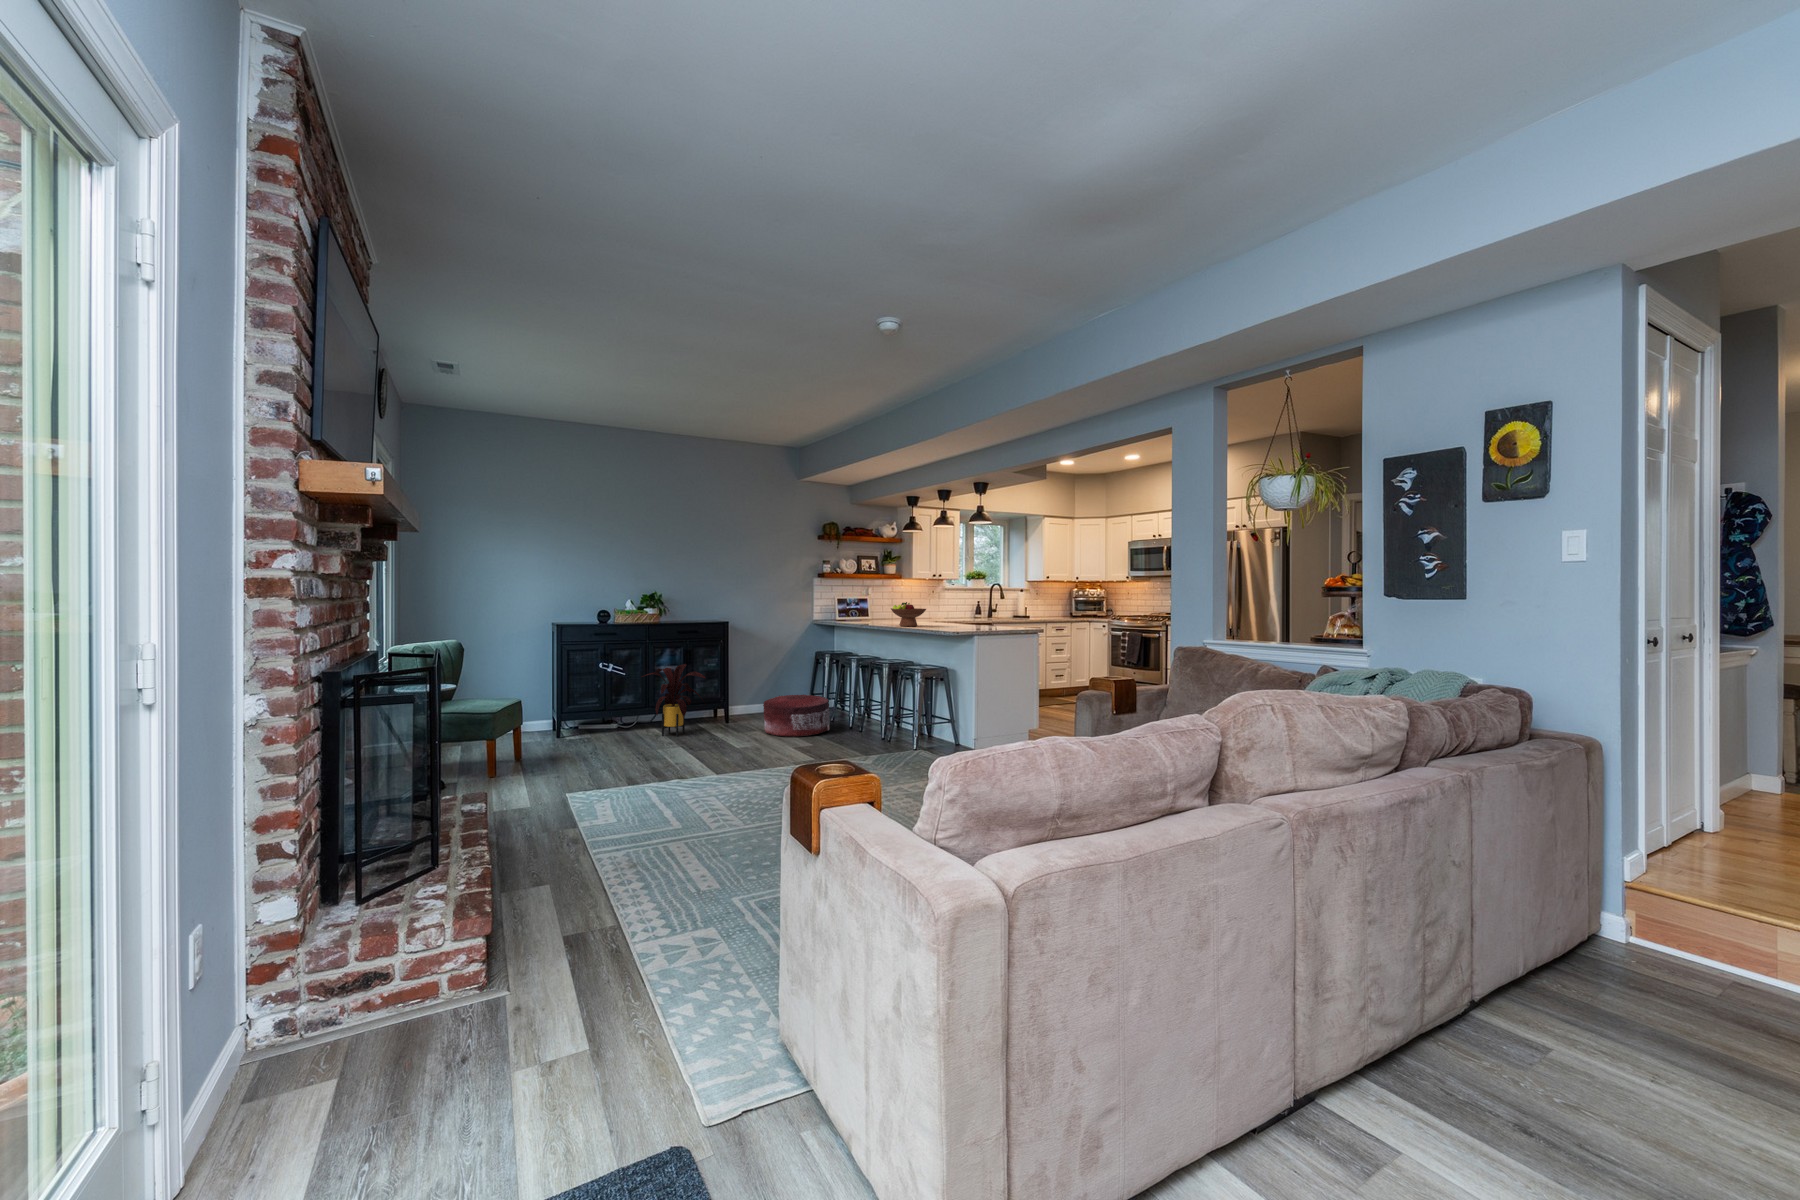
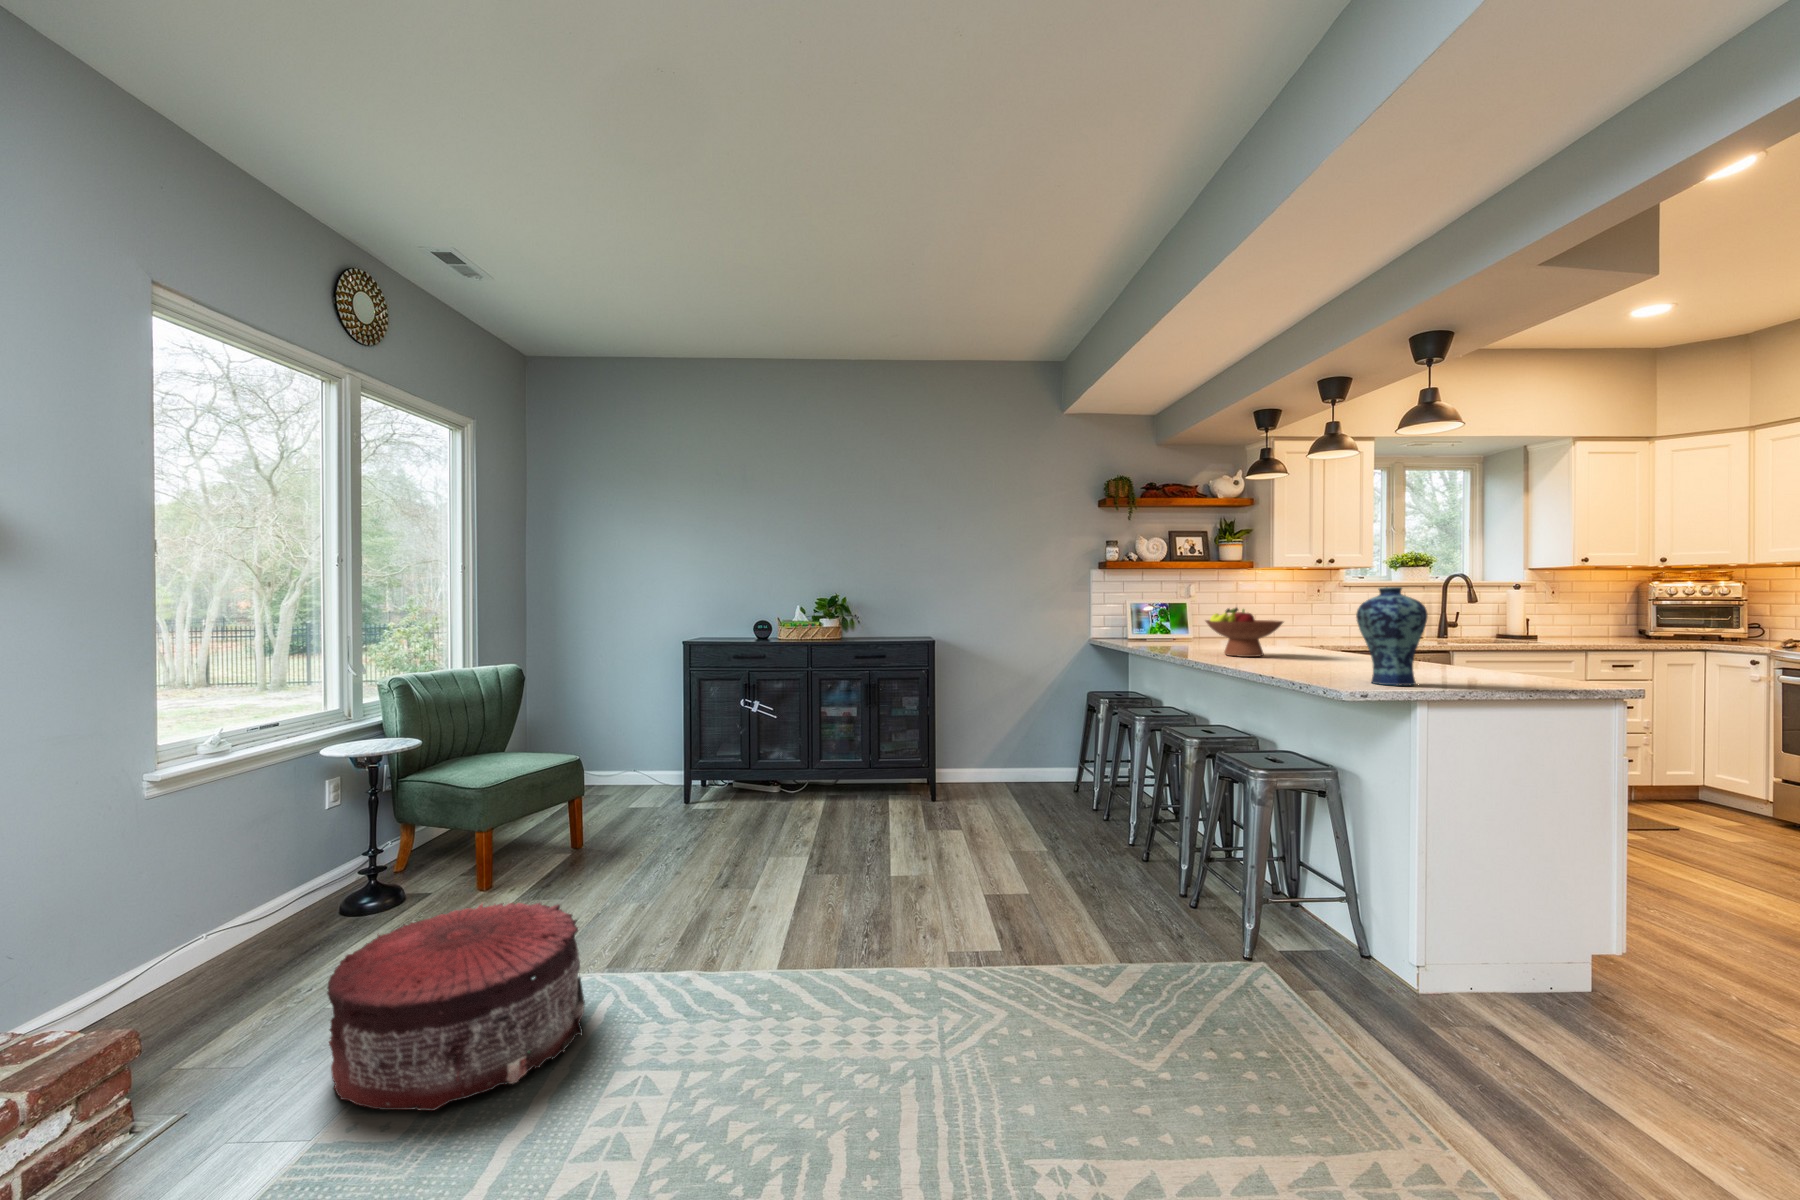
vase: none [961,595,985,634] -> present [1356,587,1428,685]
house plant: present [642,664,705,737] -> none [780,707,876,826]
pouf: present [763,694,830,737] -> present [327,902,585,1111]

